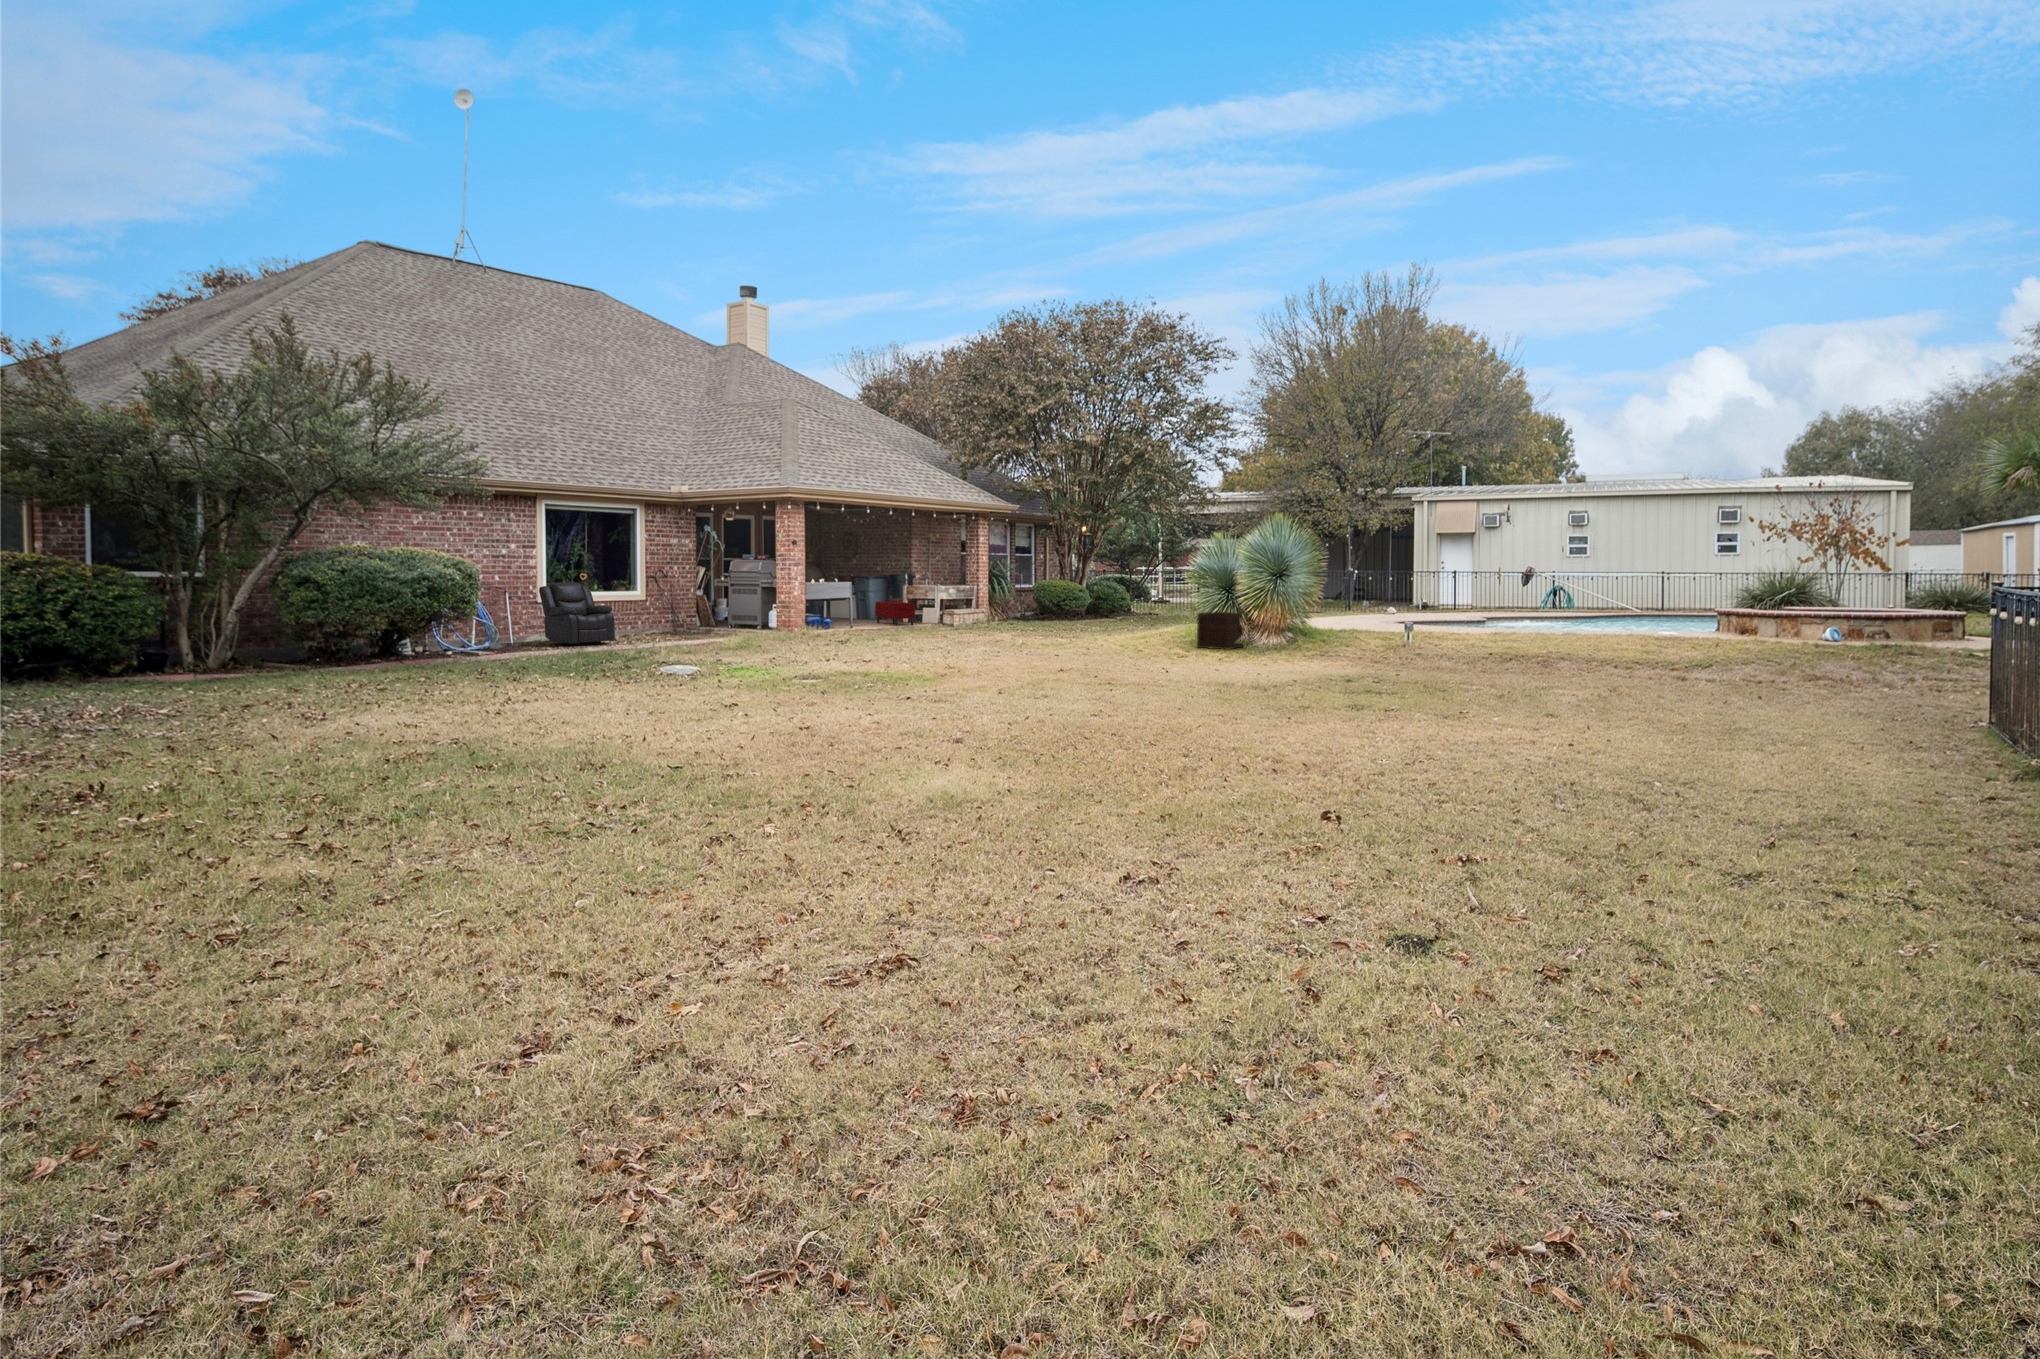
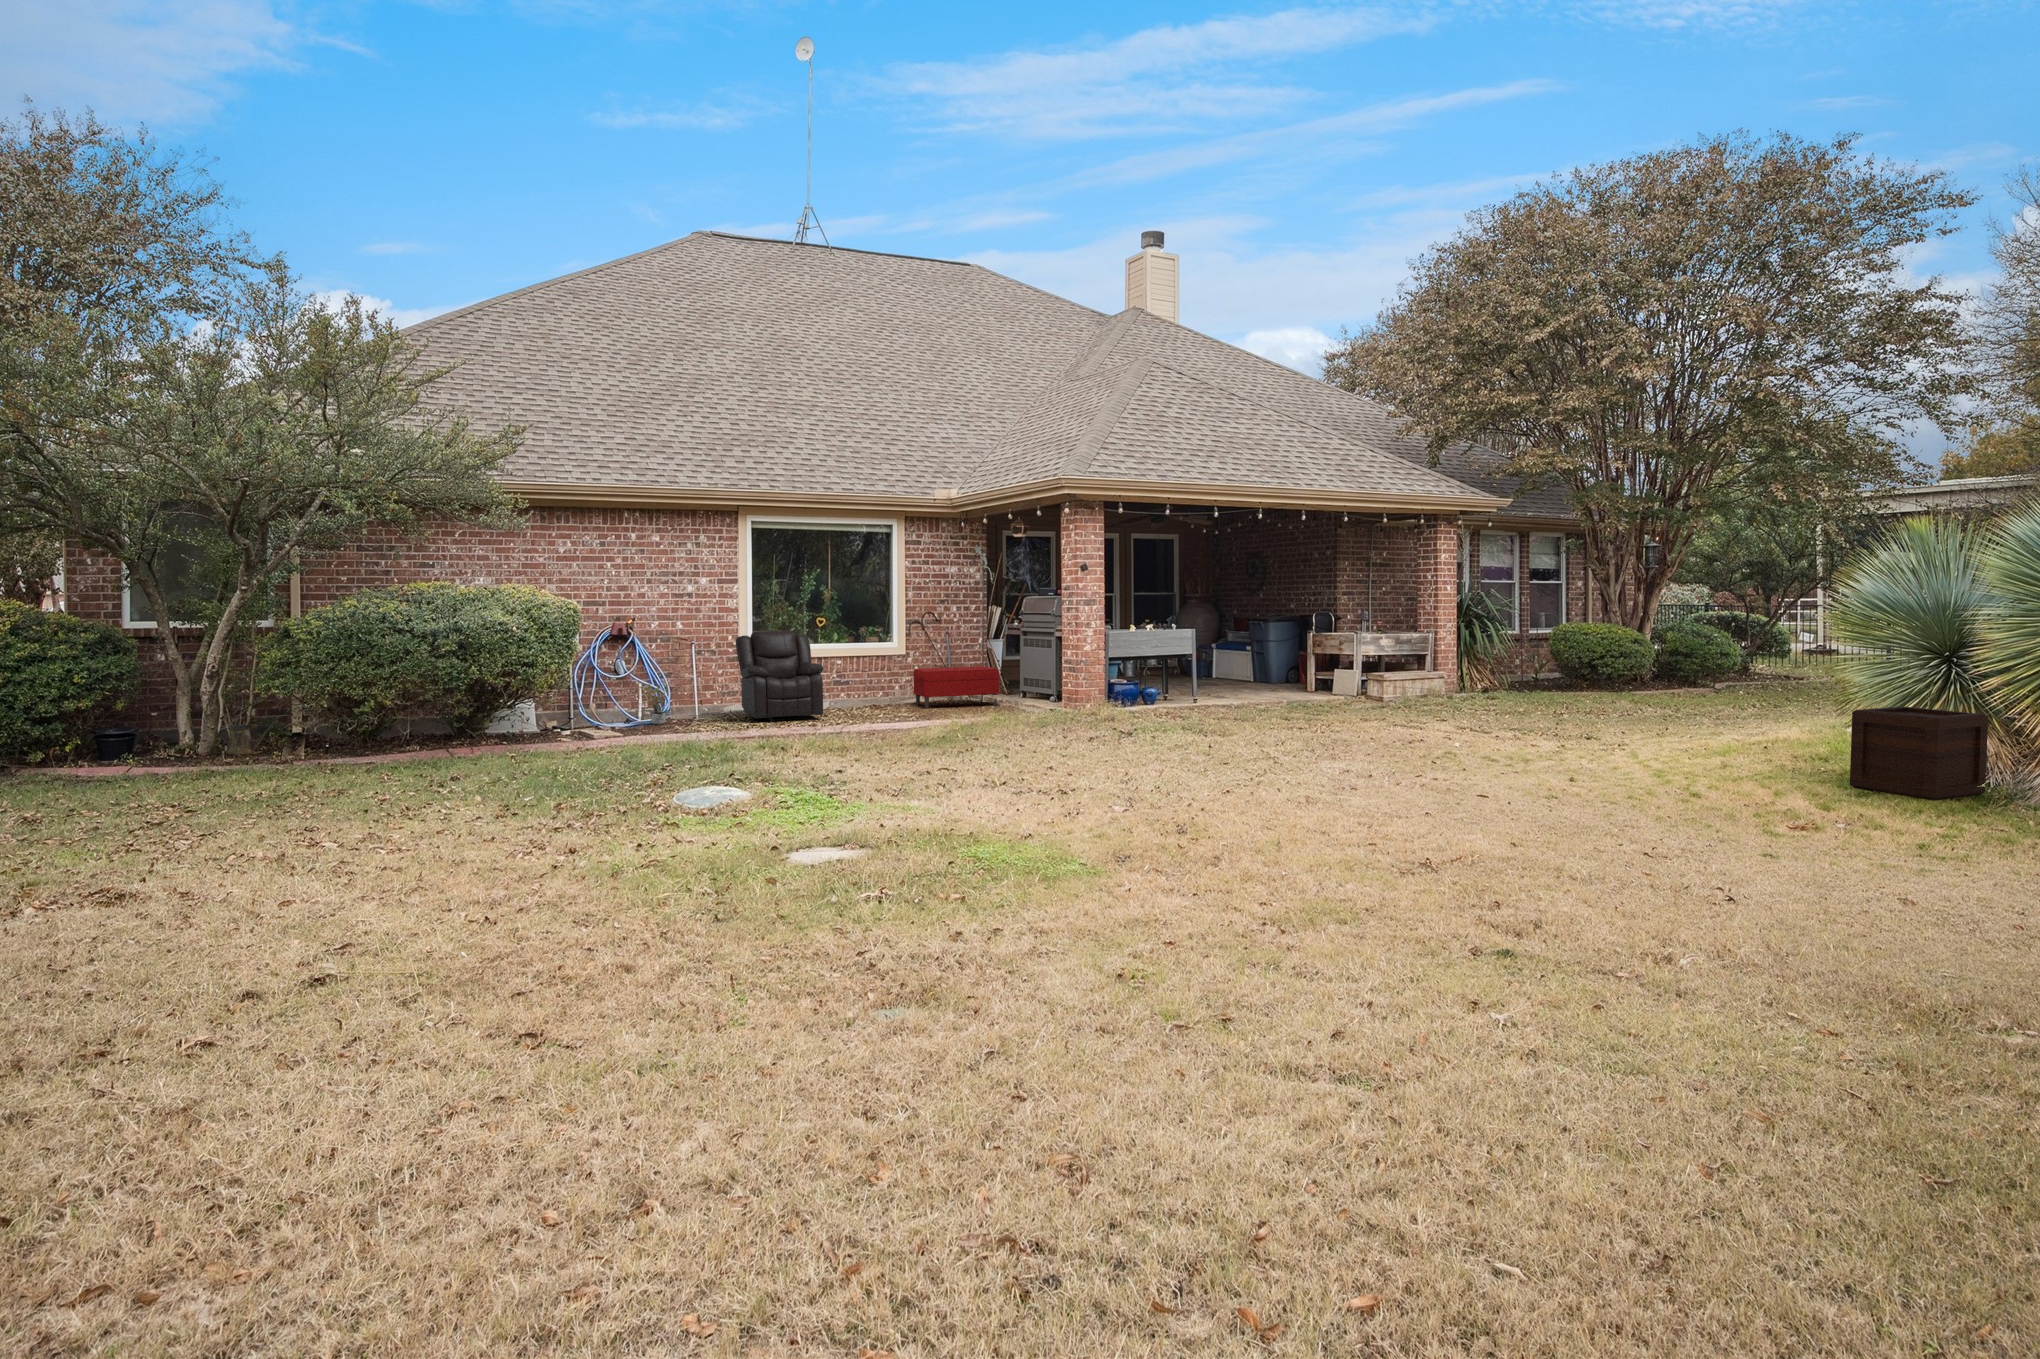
bench: present [875,601,915,626] -> present [913,666,999,709]
watering can: none [193,647,243,673] -> present [218,721,278,755]

